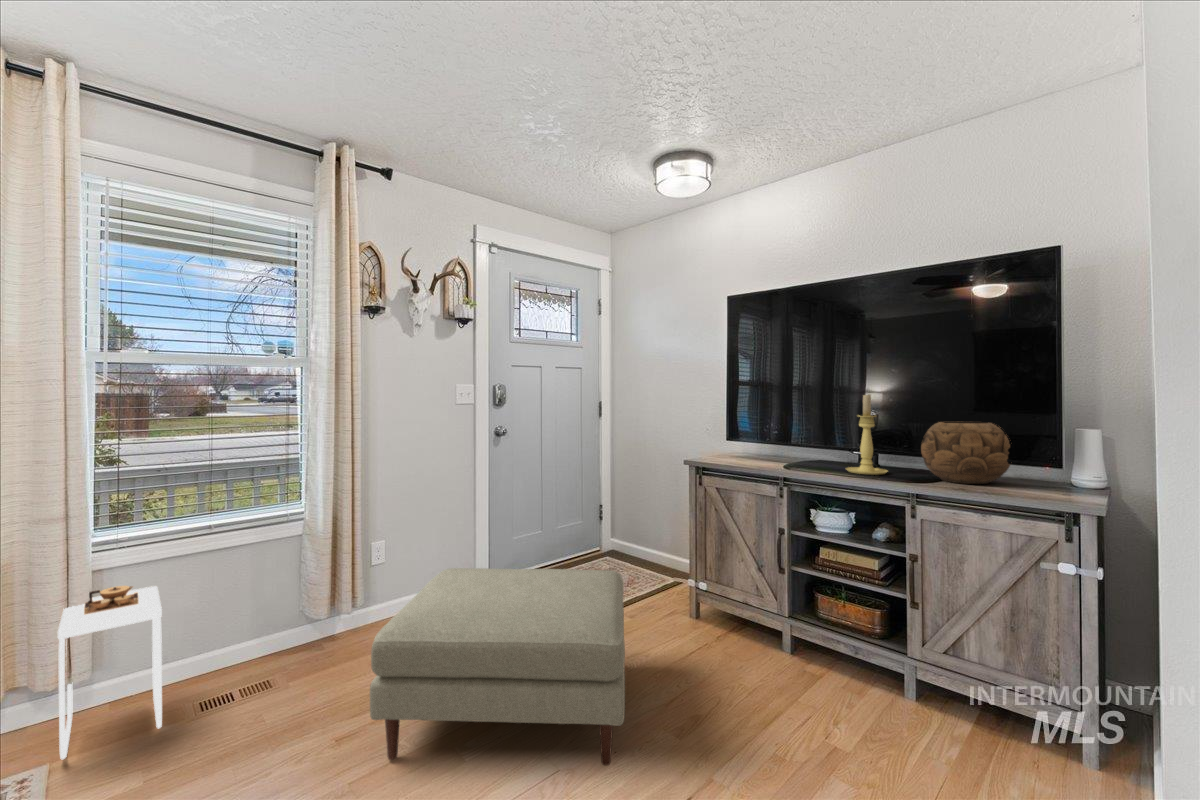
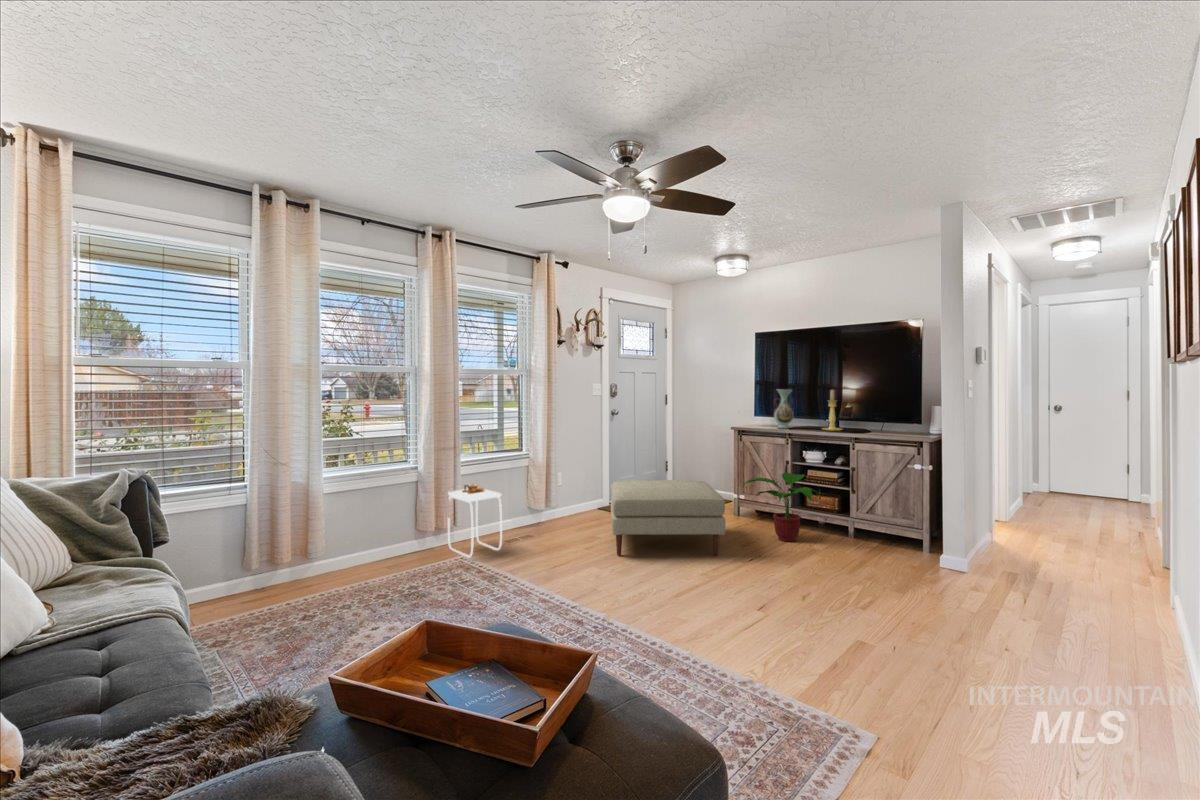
decorative vase: none [755,393,794,467] -> present [774,389,794,429]
decorative bowl: present [921,422,1011,484] -> none [858,403,900,433]
potted plant: none [686,556,843,711] -> present [743,473,819,542]

